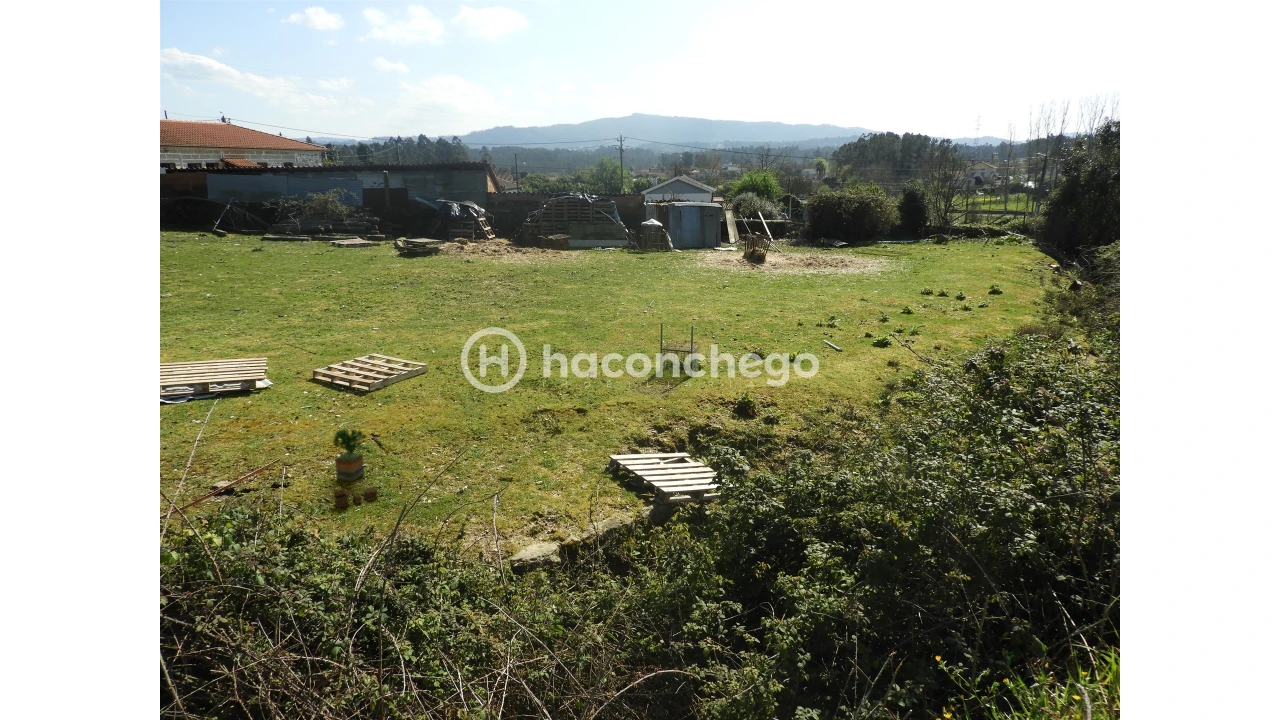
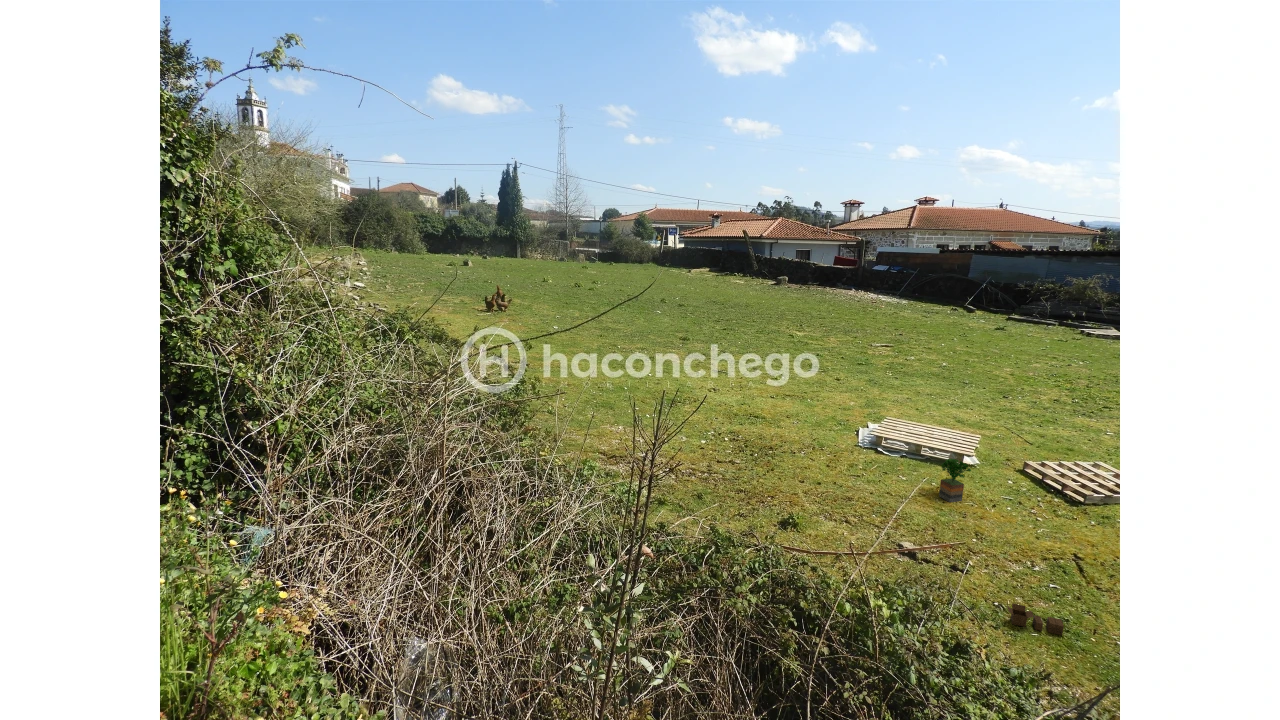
potted tree: present [333,429,366,481] -> present [939,459,971,502]

